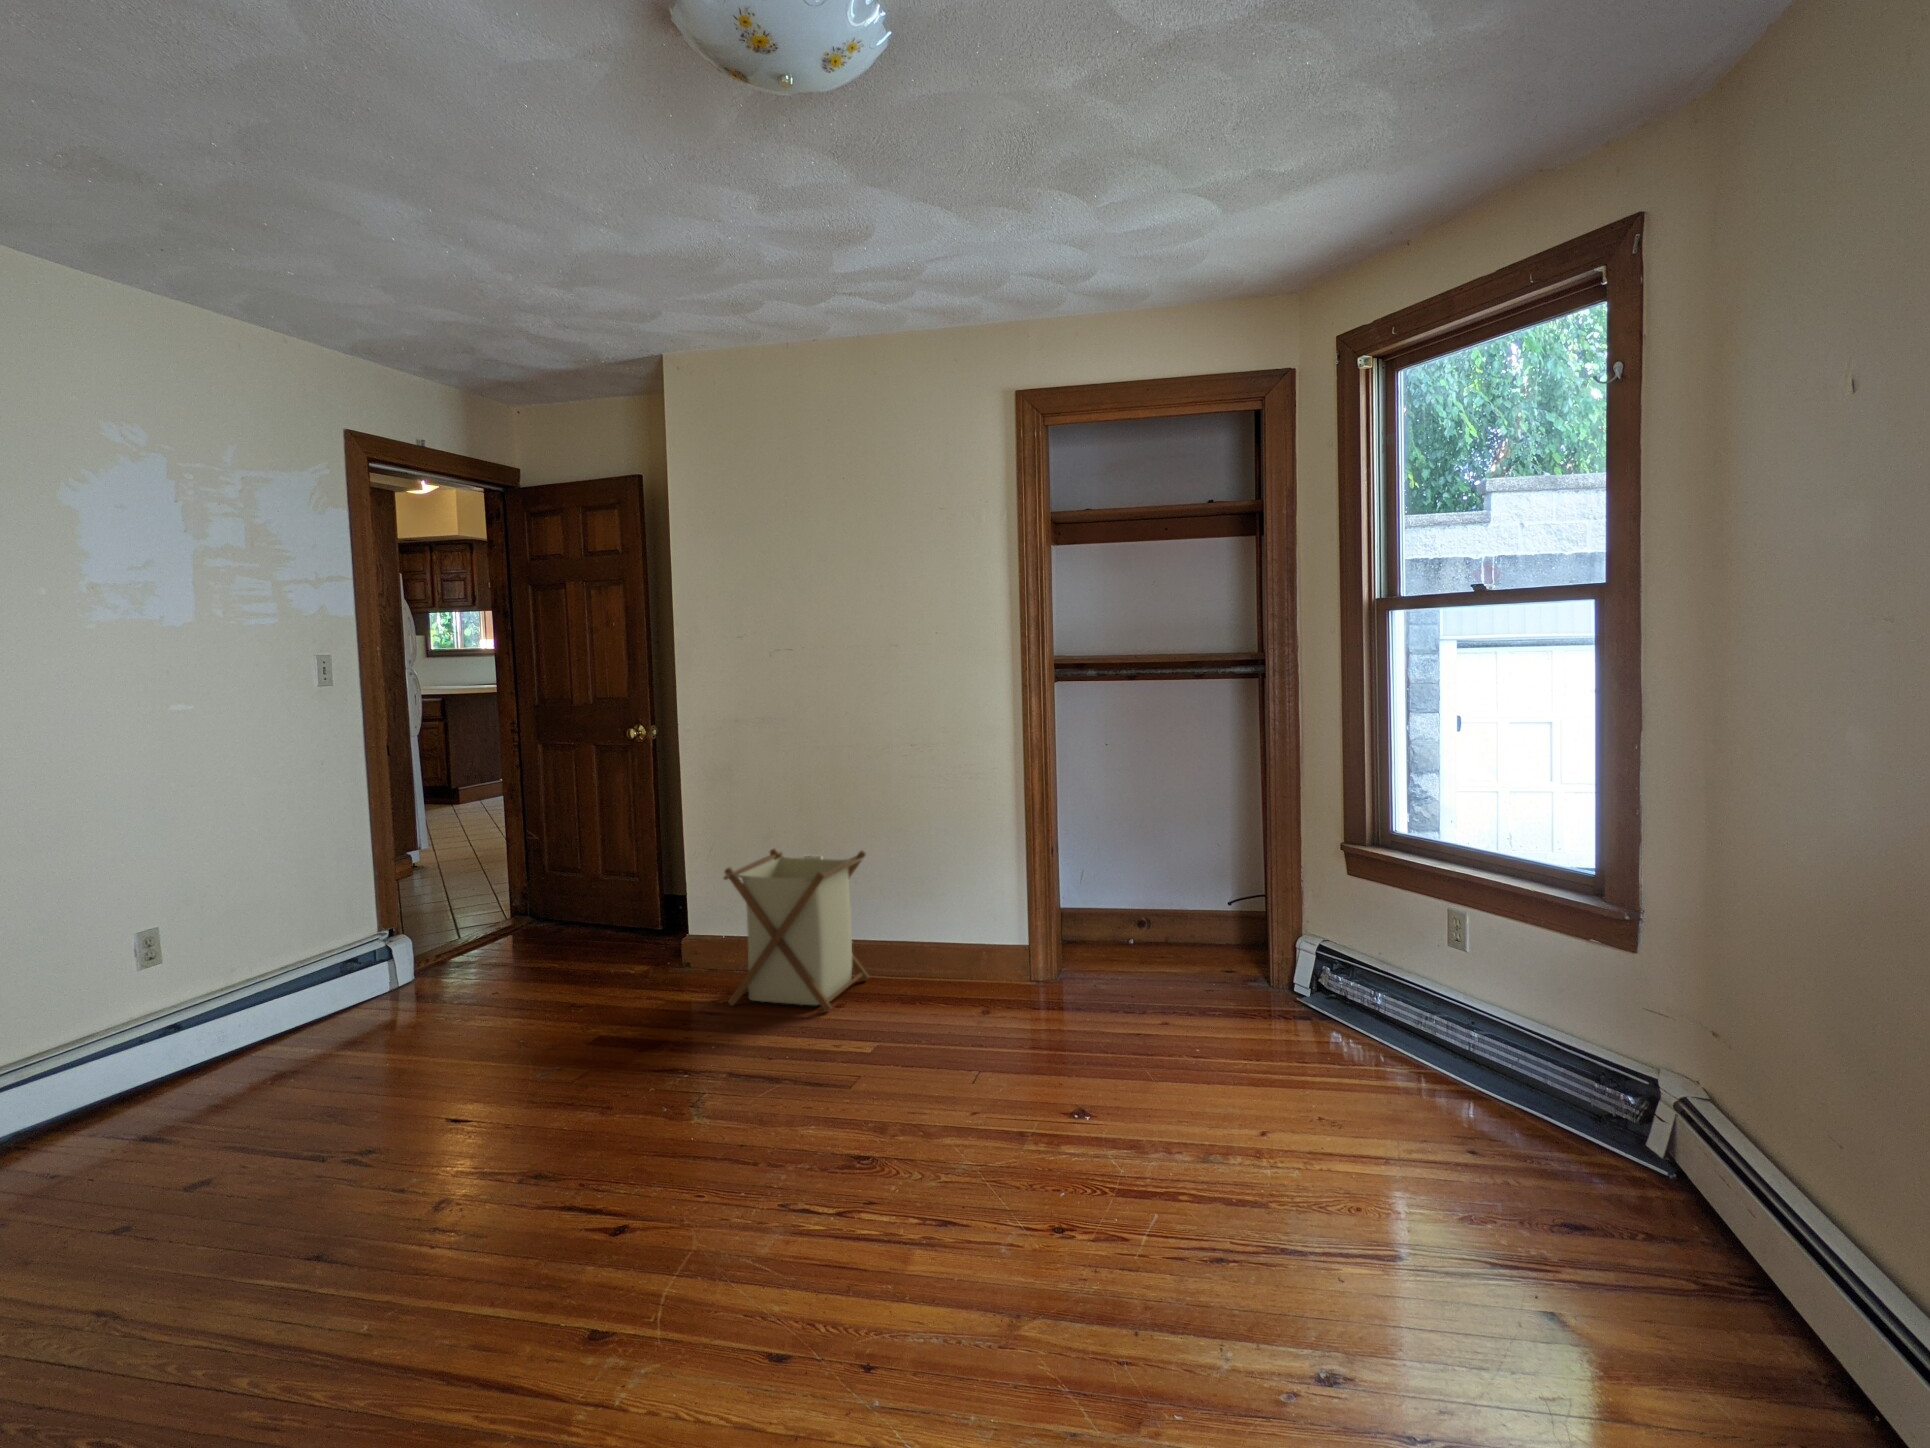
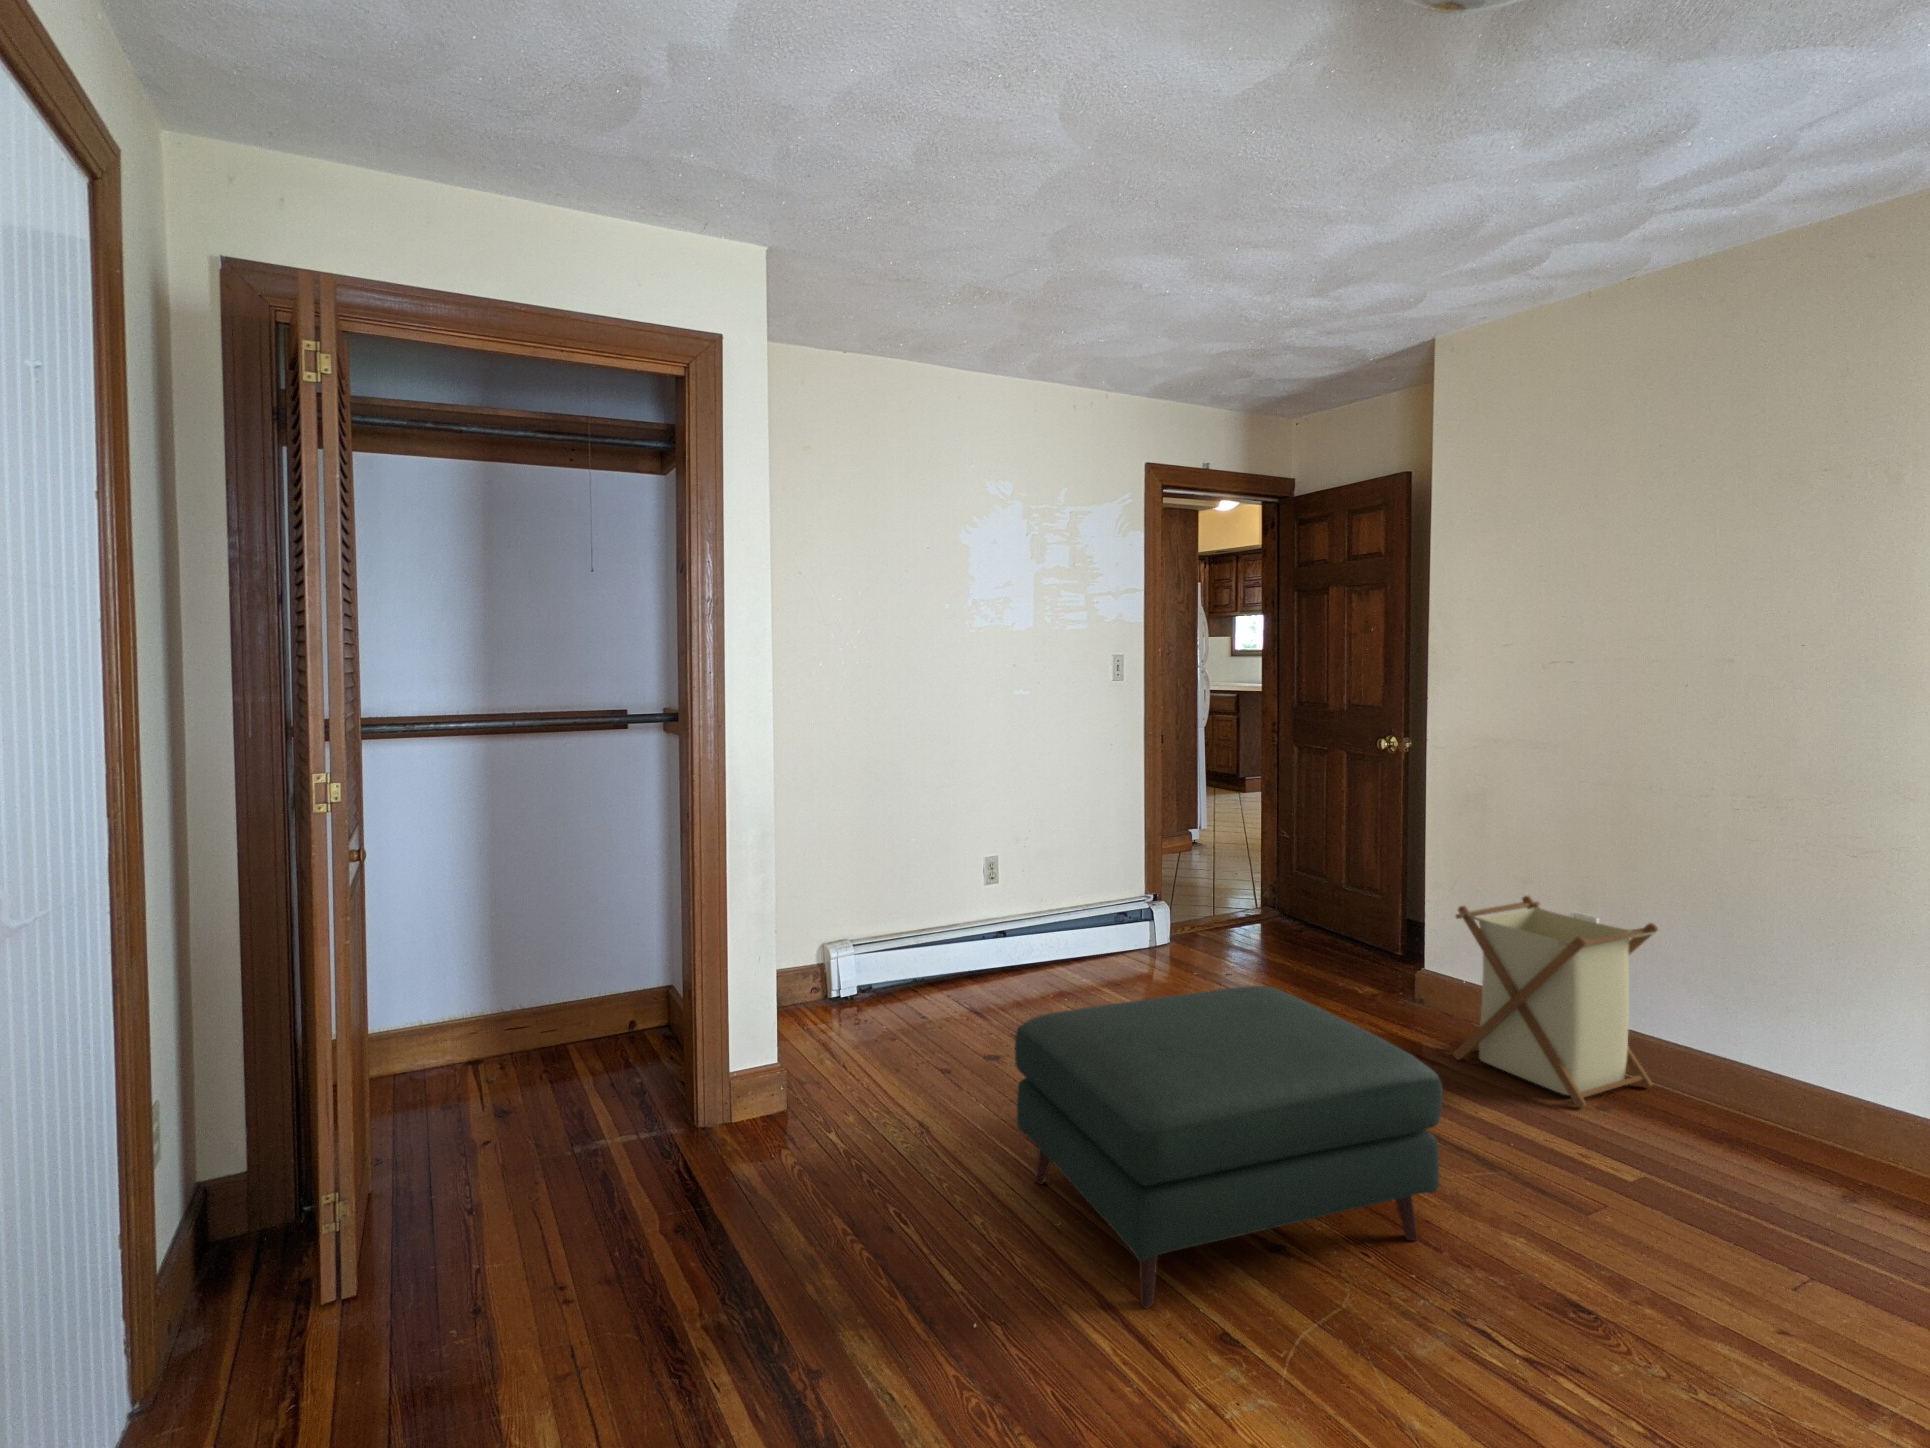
ottoman: none [275,985,752,1358] -> present [1014,986,1443,1308]

